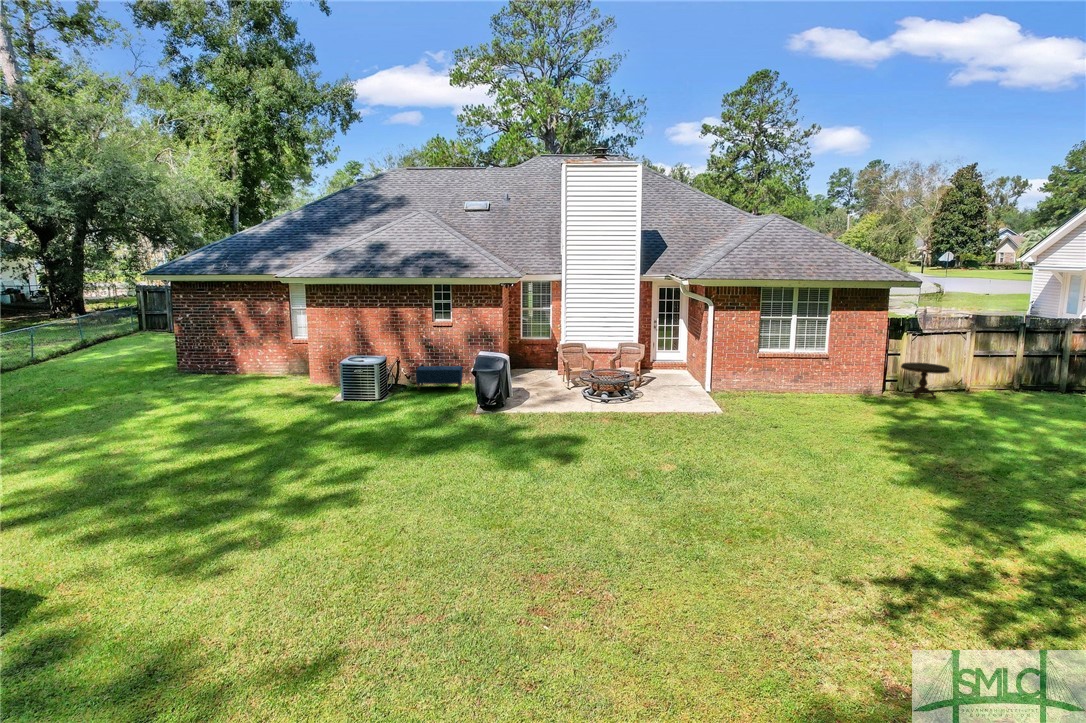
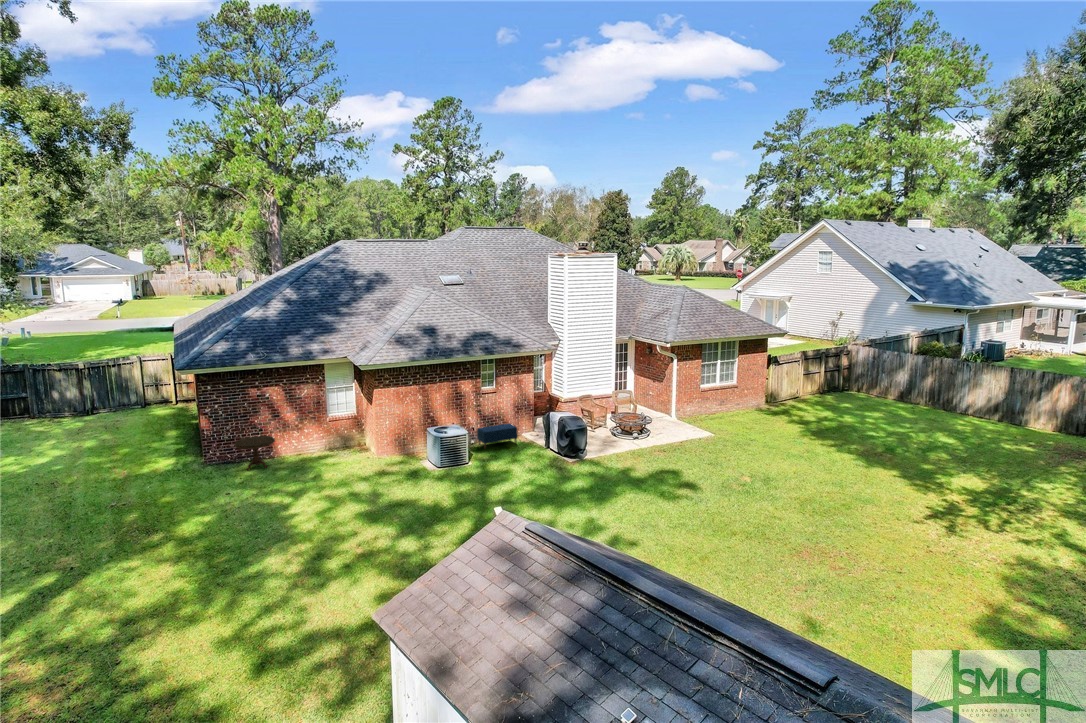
side table: present [901,363,950,398] -> present [235,436,275,470]

